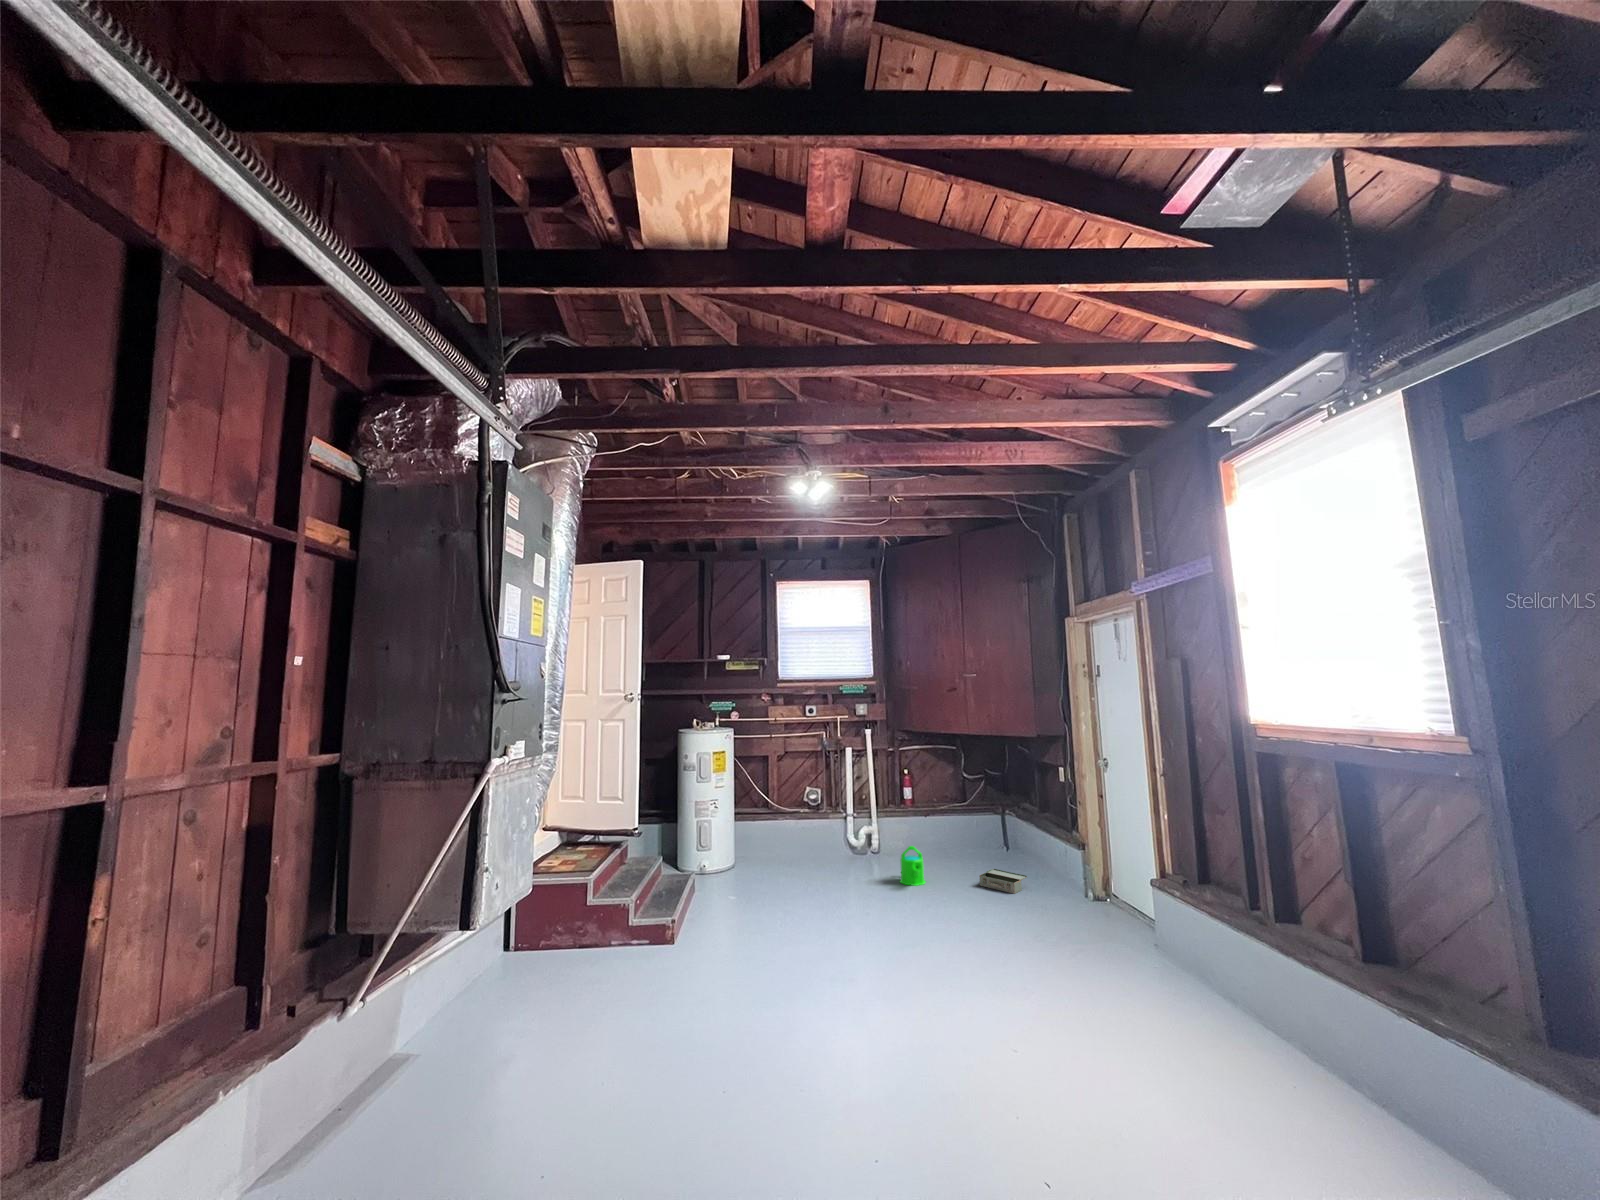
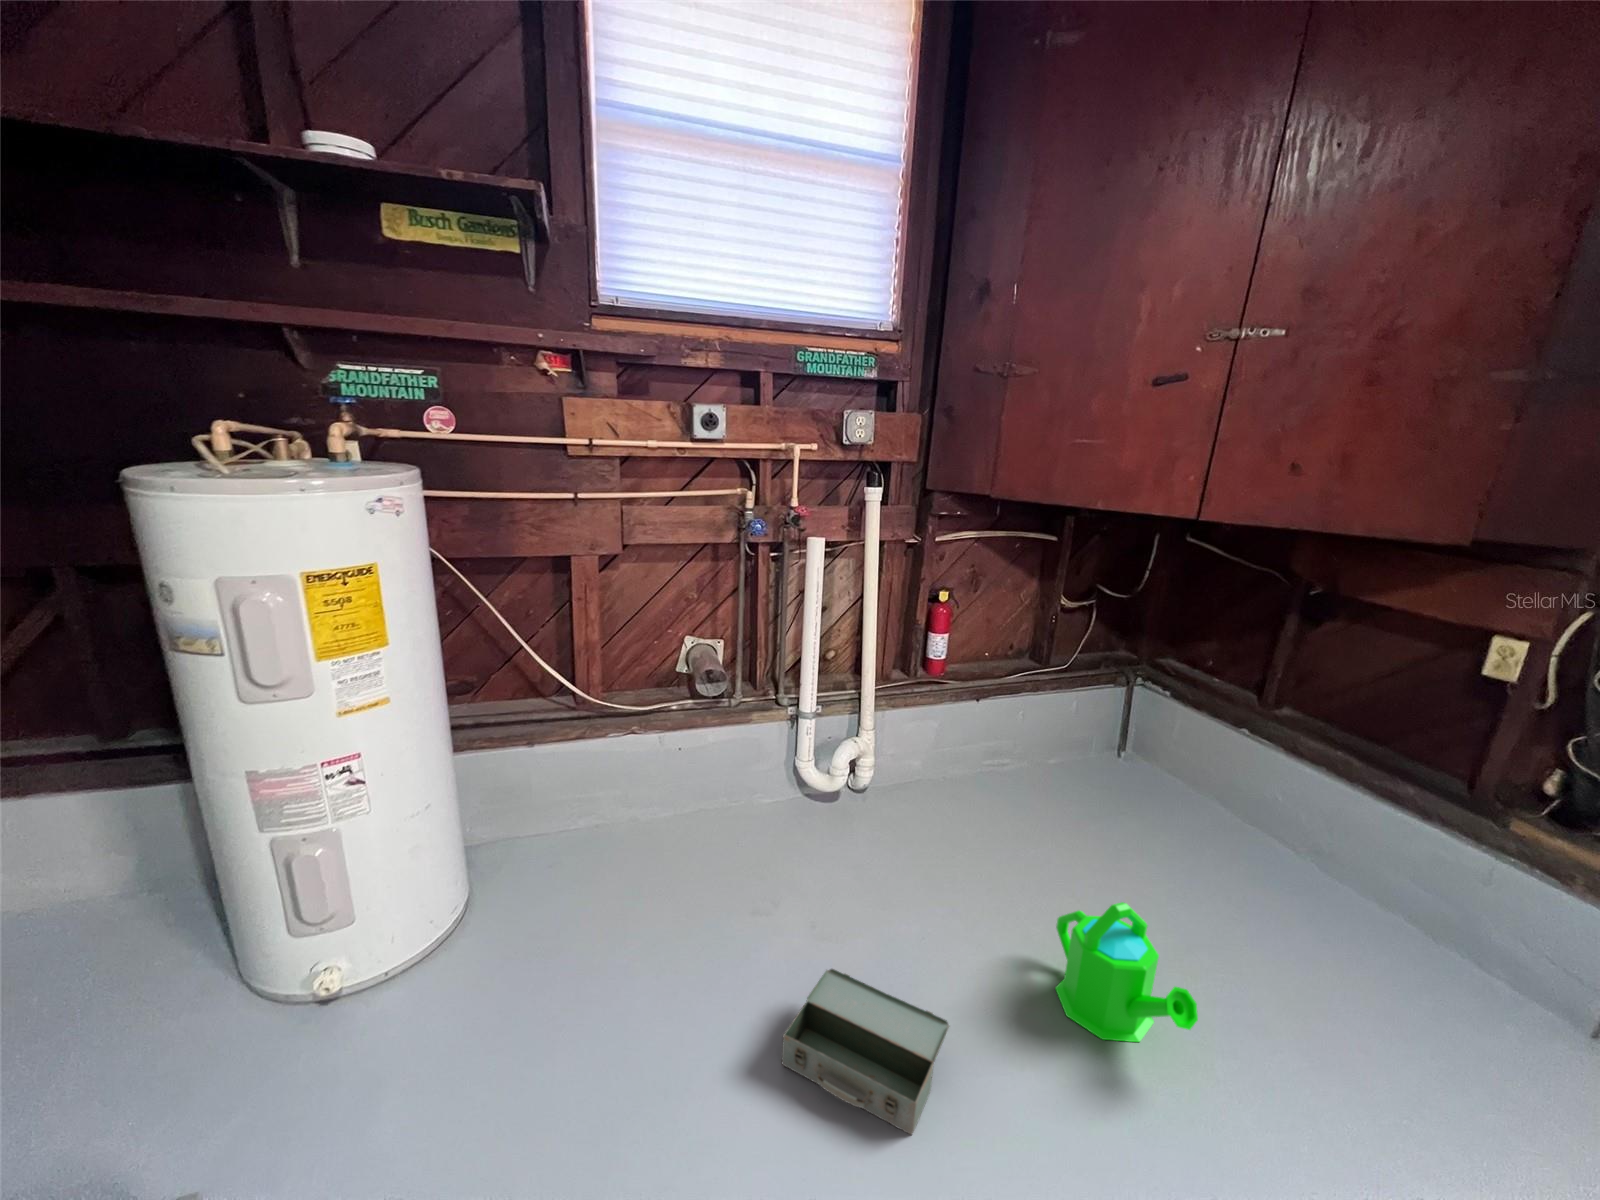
toolbox: present [979,869,1027,894] -> present [782,969,949,1135]

